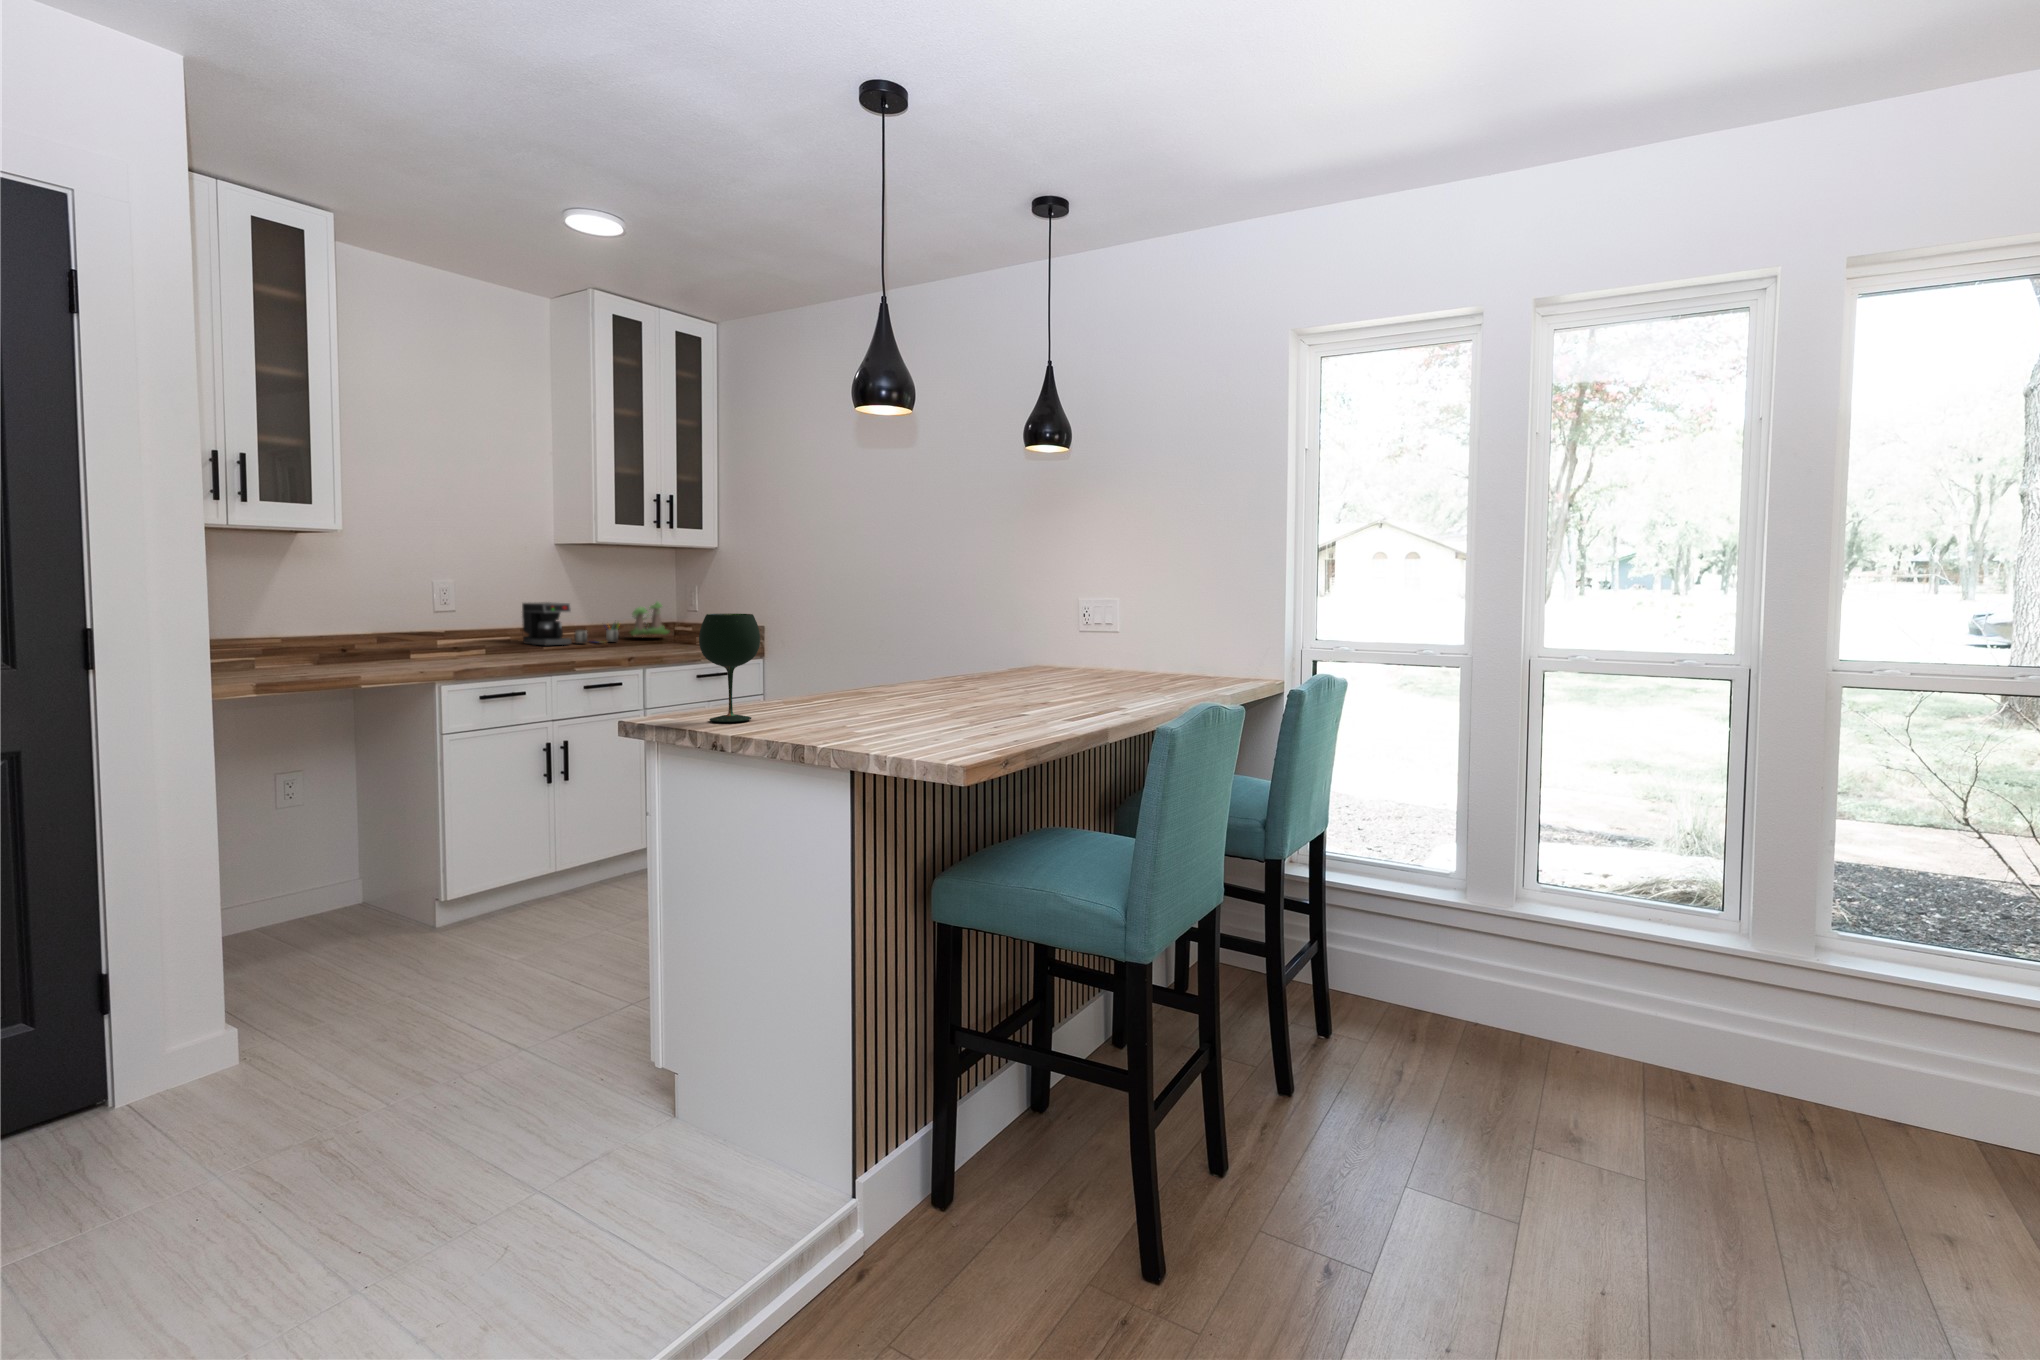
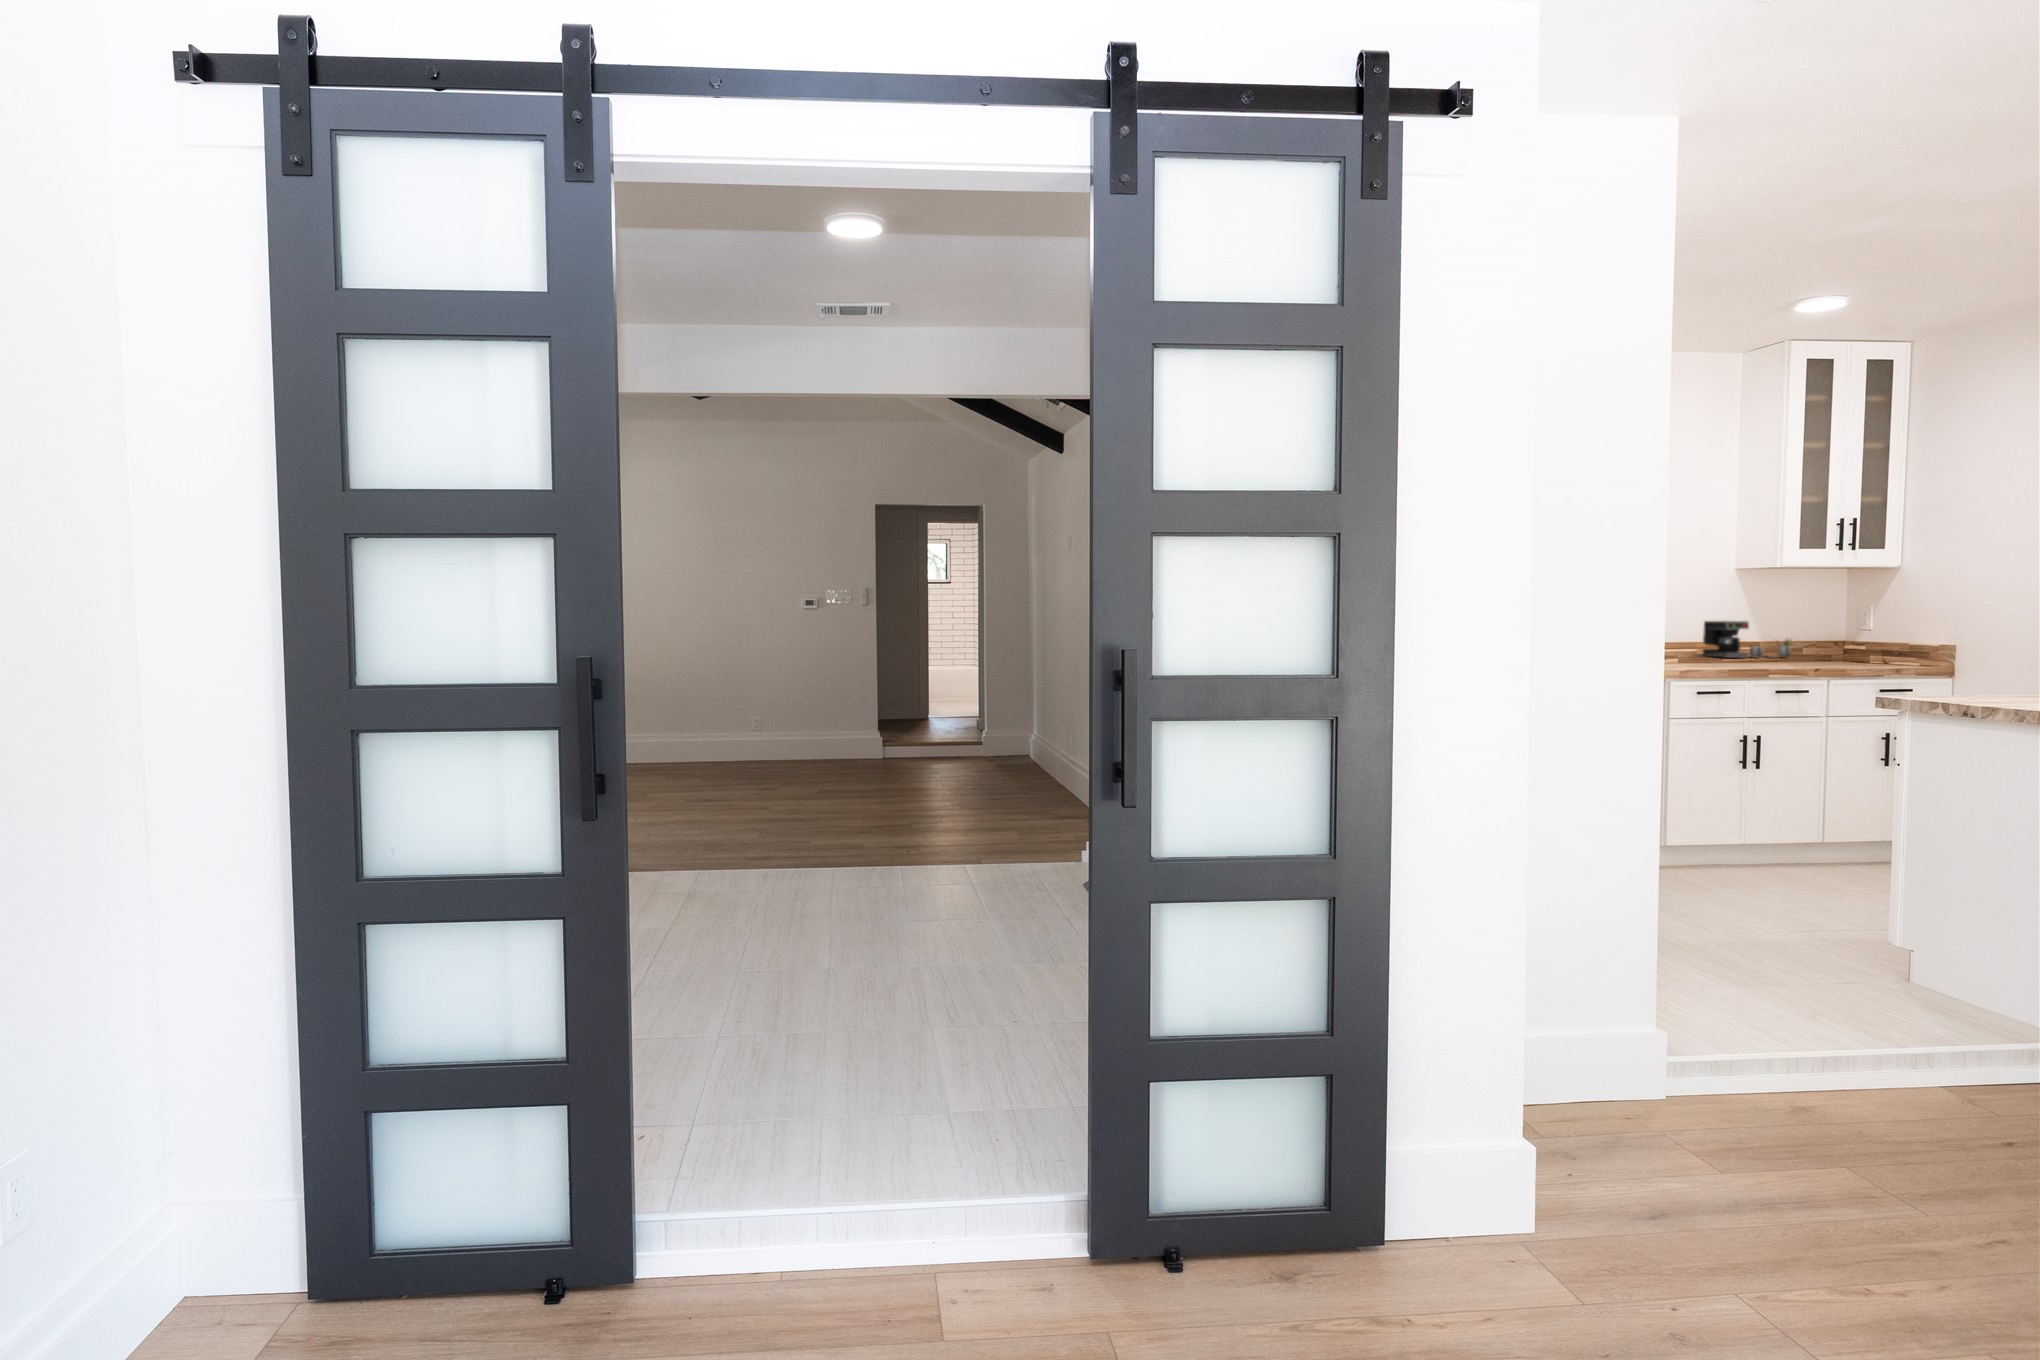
plant: present [630,602,670,636] -> none [1796,604,1841,656]
wine glass: present [699,613,760,722] -> none [1950,624,2003,701]

